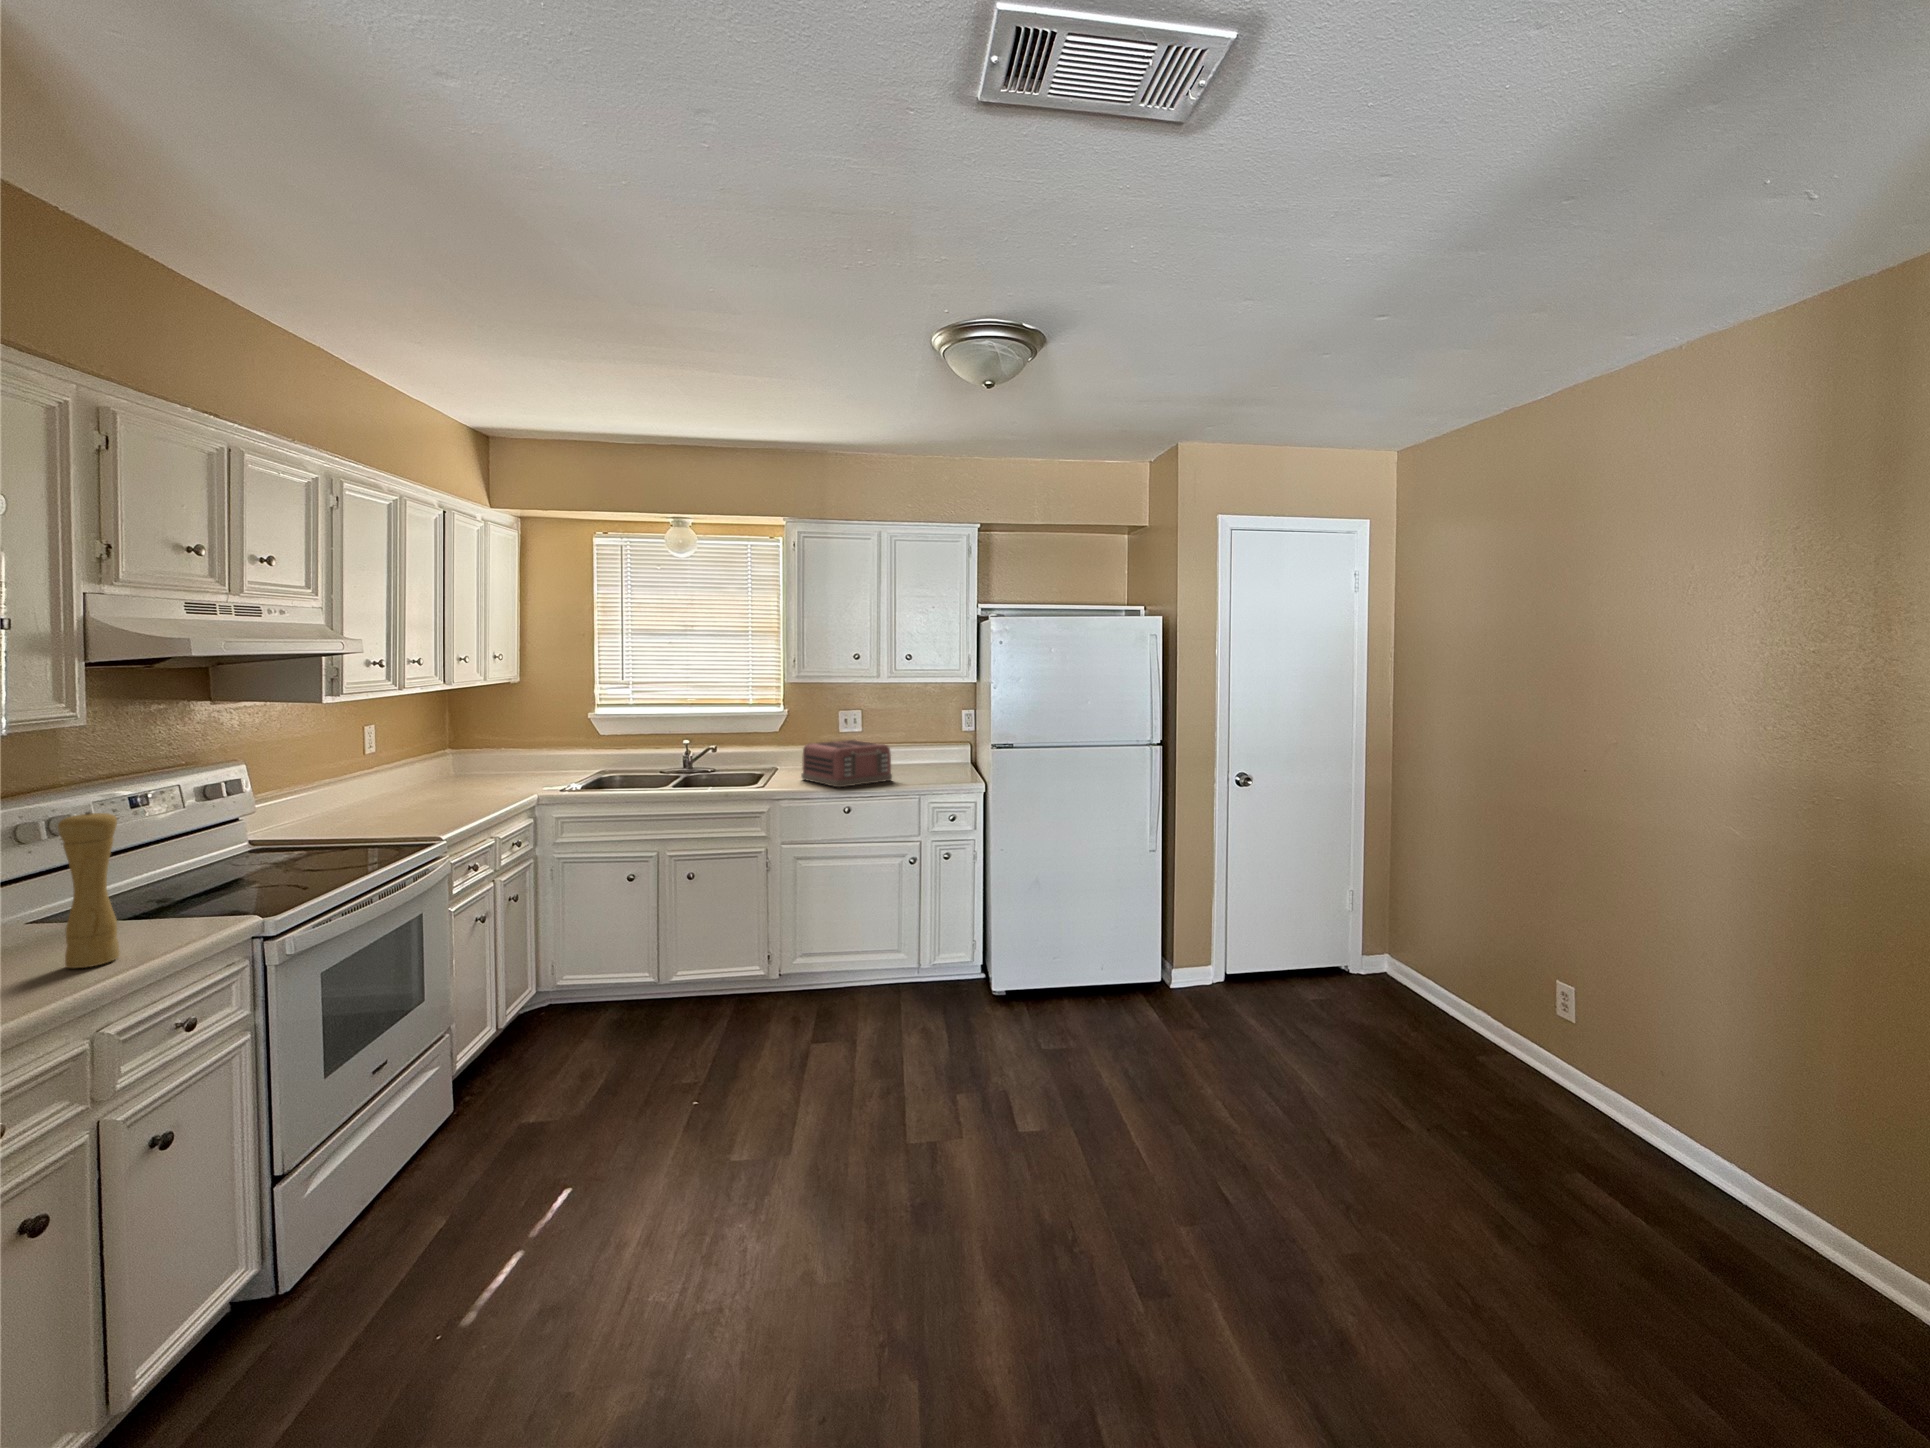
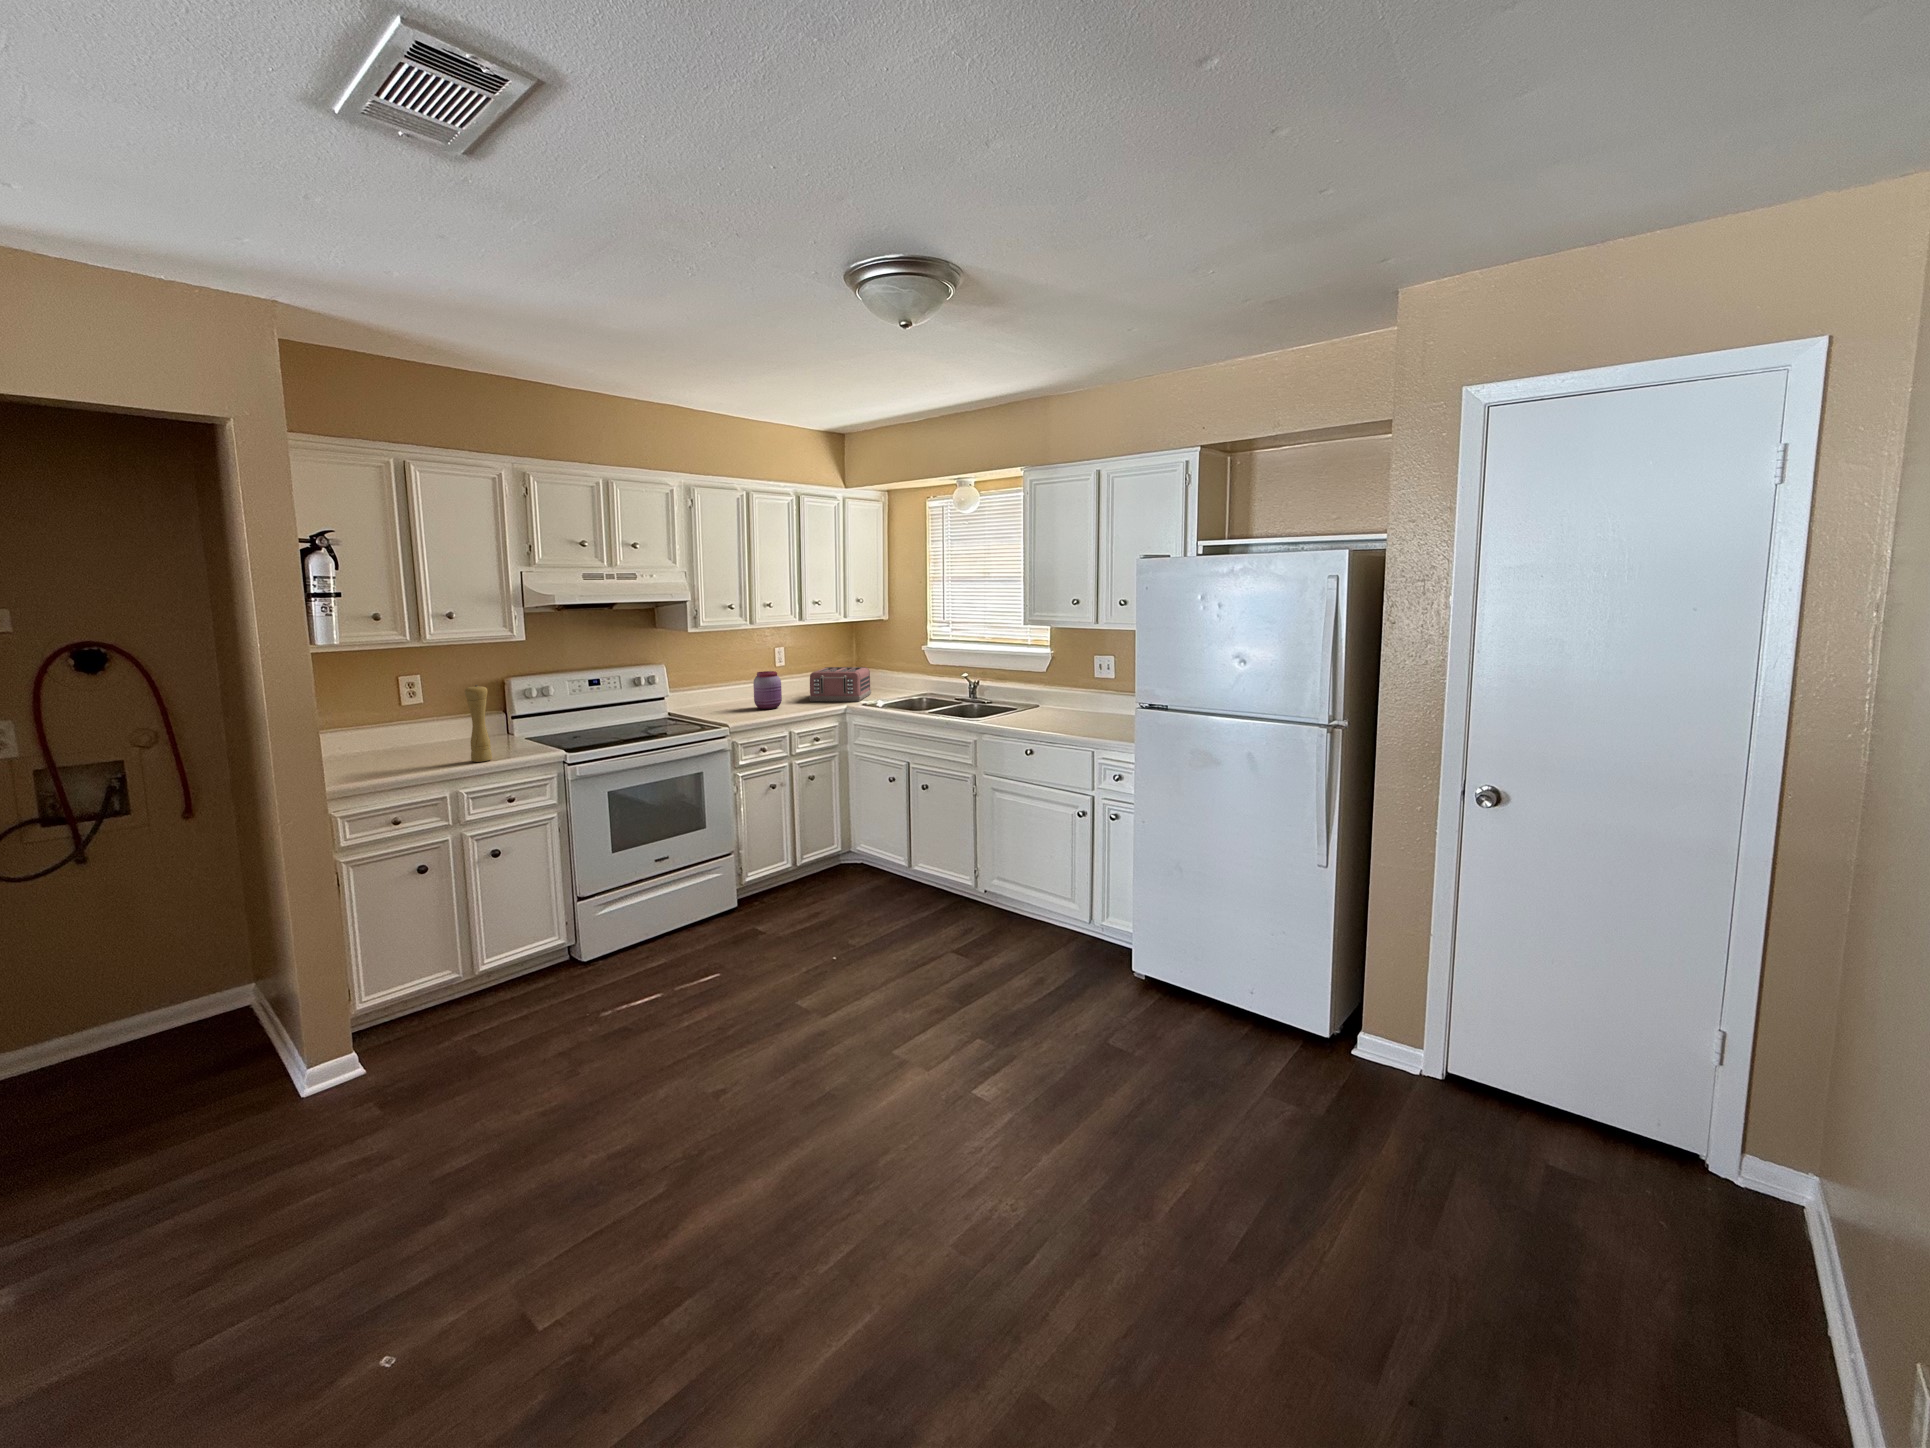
toaster: present [801,740,892,787] -> present [809,667,871,702]
jar: none [387,758,437,815] -> present [753,671,782,709]

